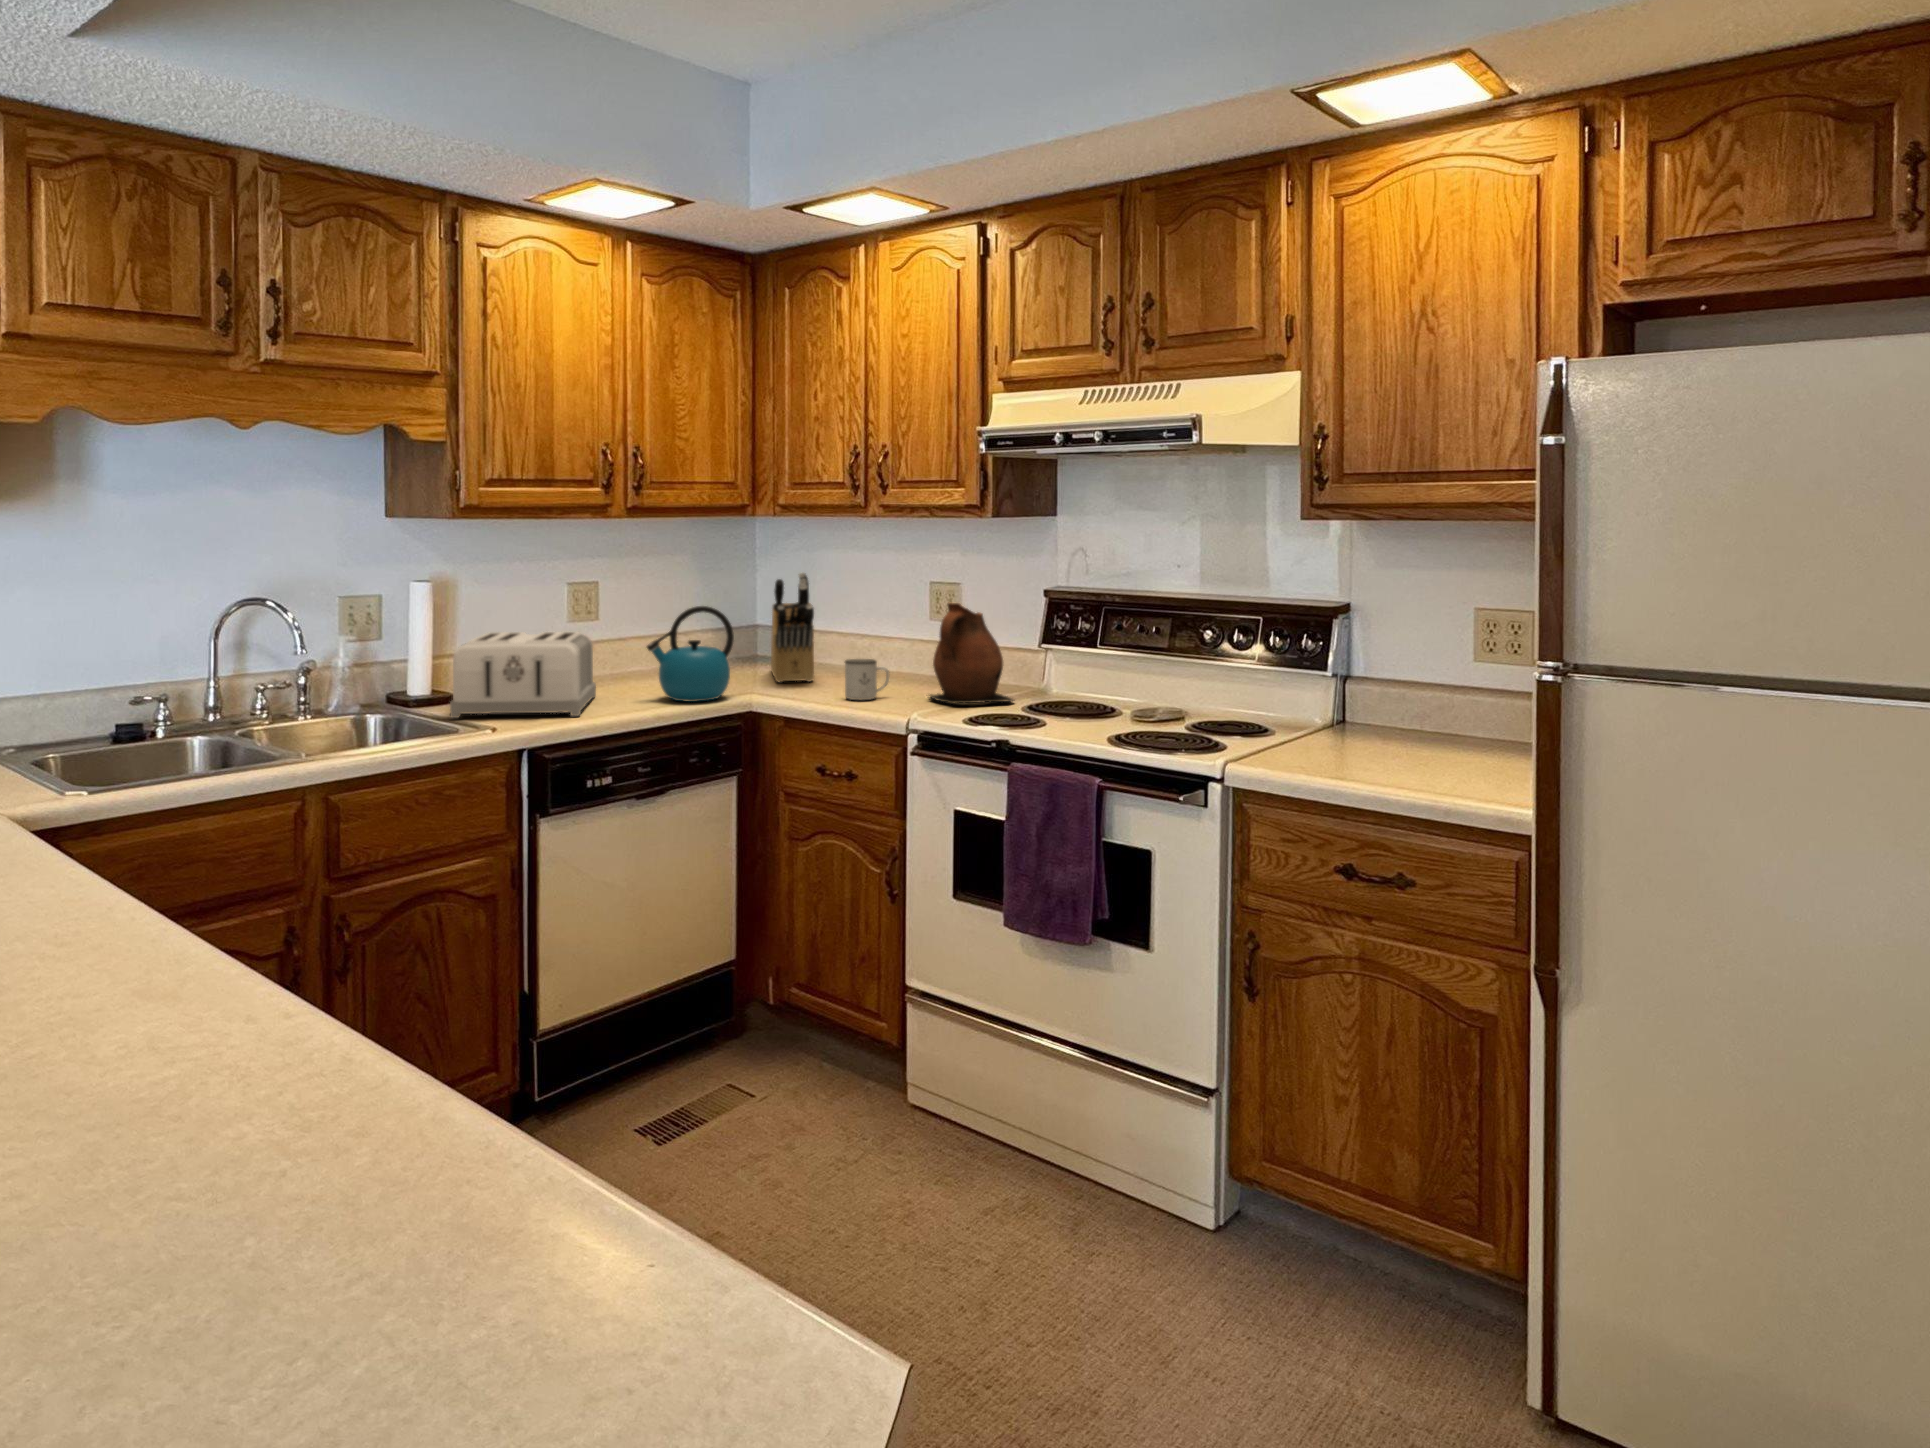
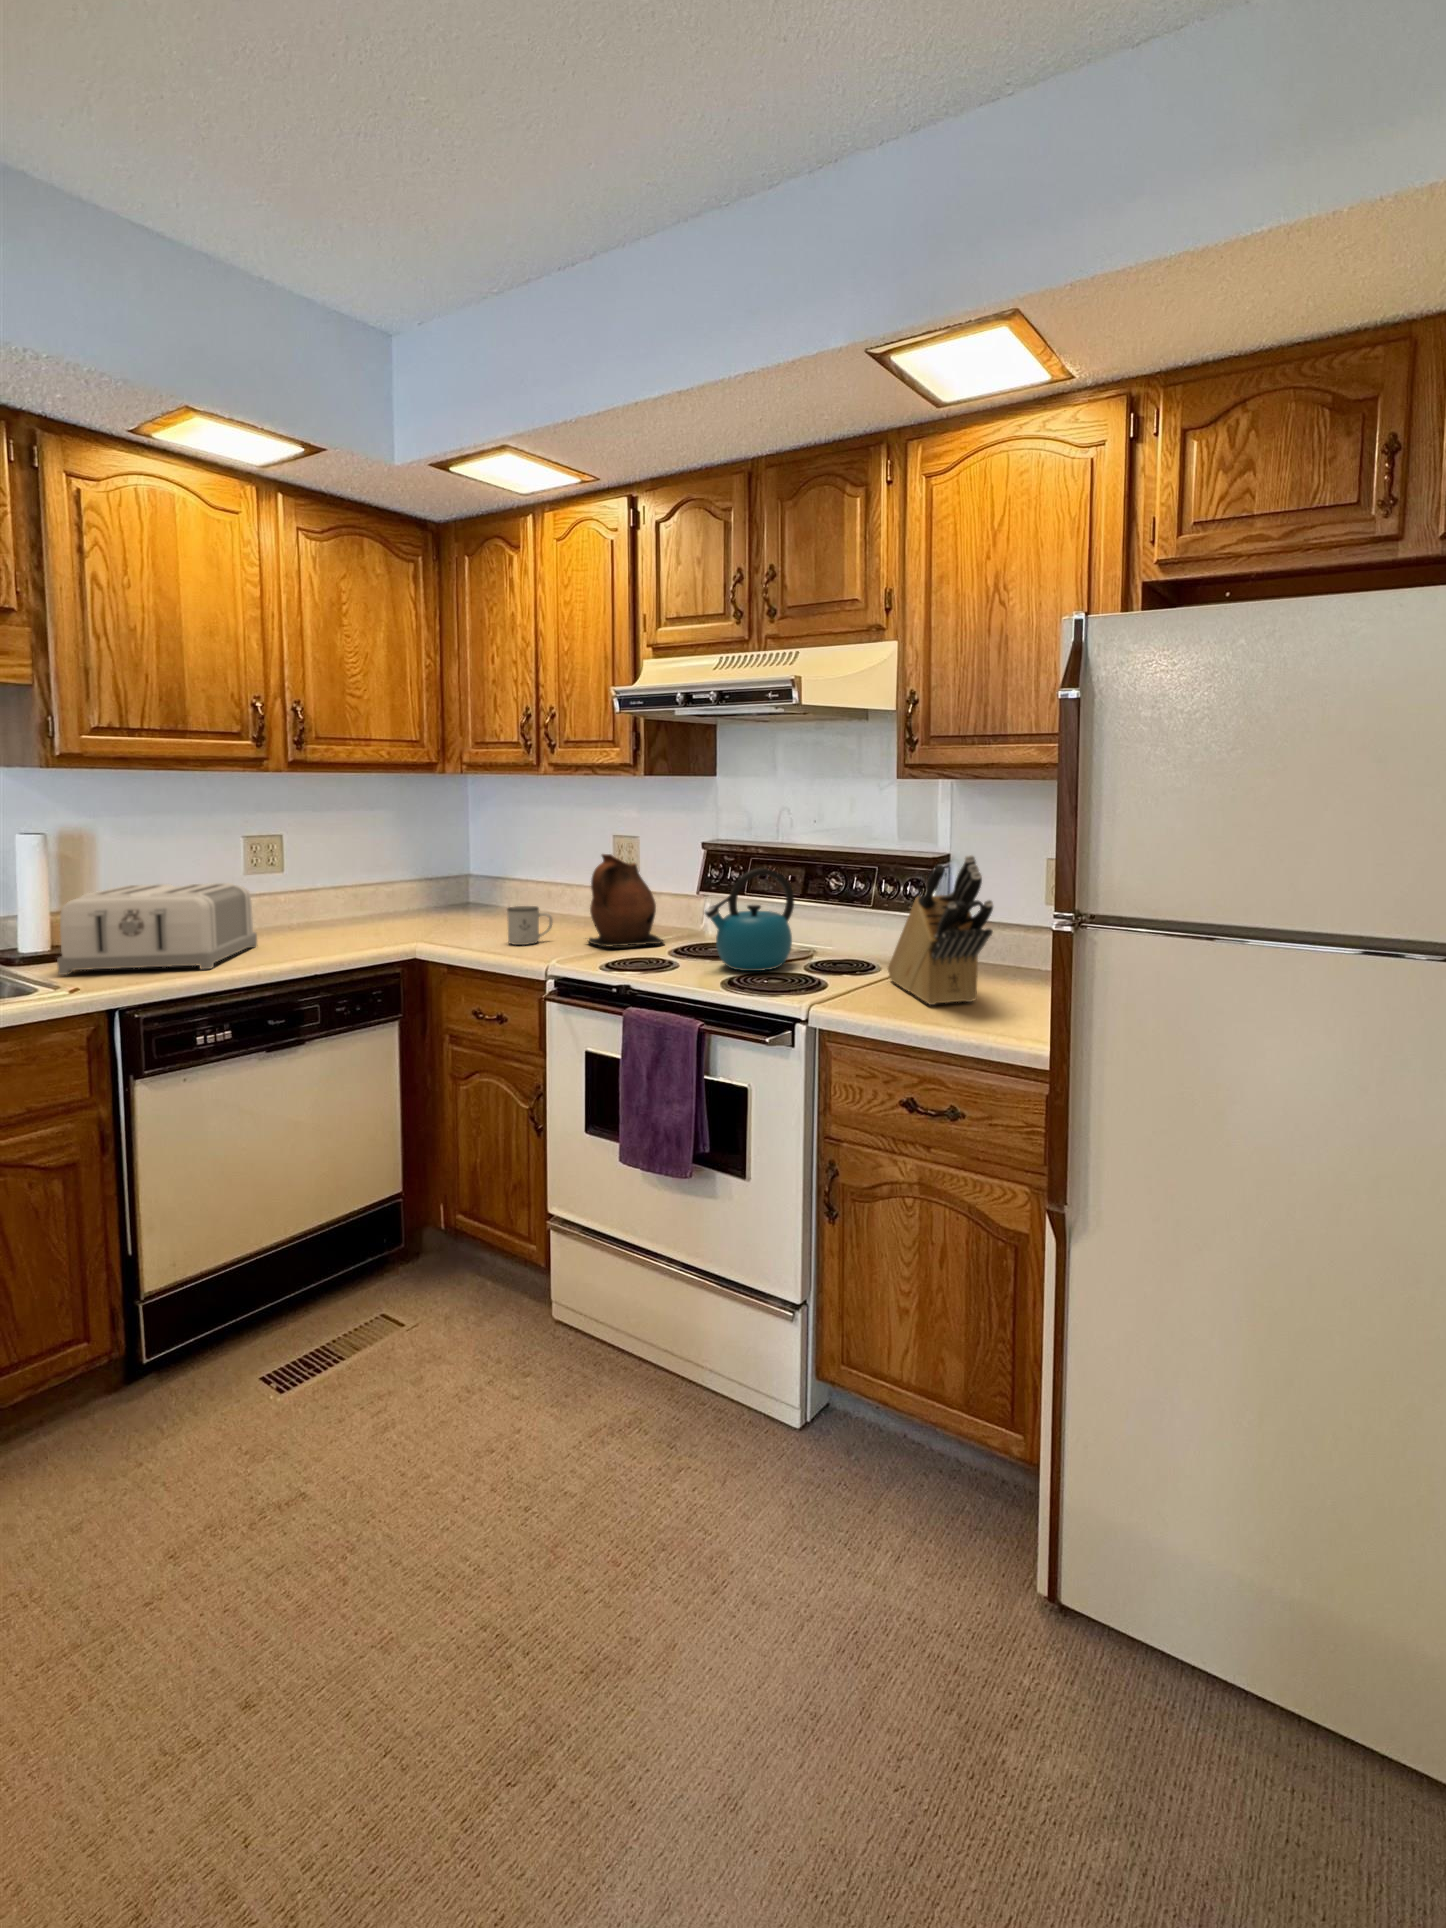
knife block: present [771,573,814,682] -> present [888,855,993,1005]
kettle: present [647,606,734,702] -> present [705,868,794,971]

